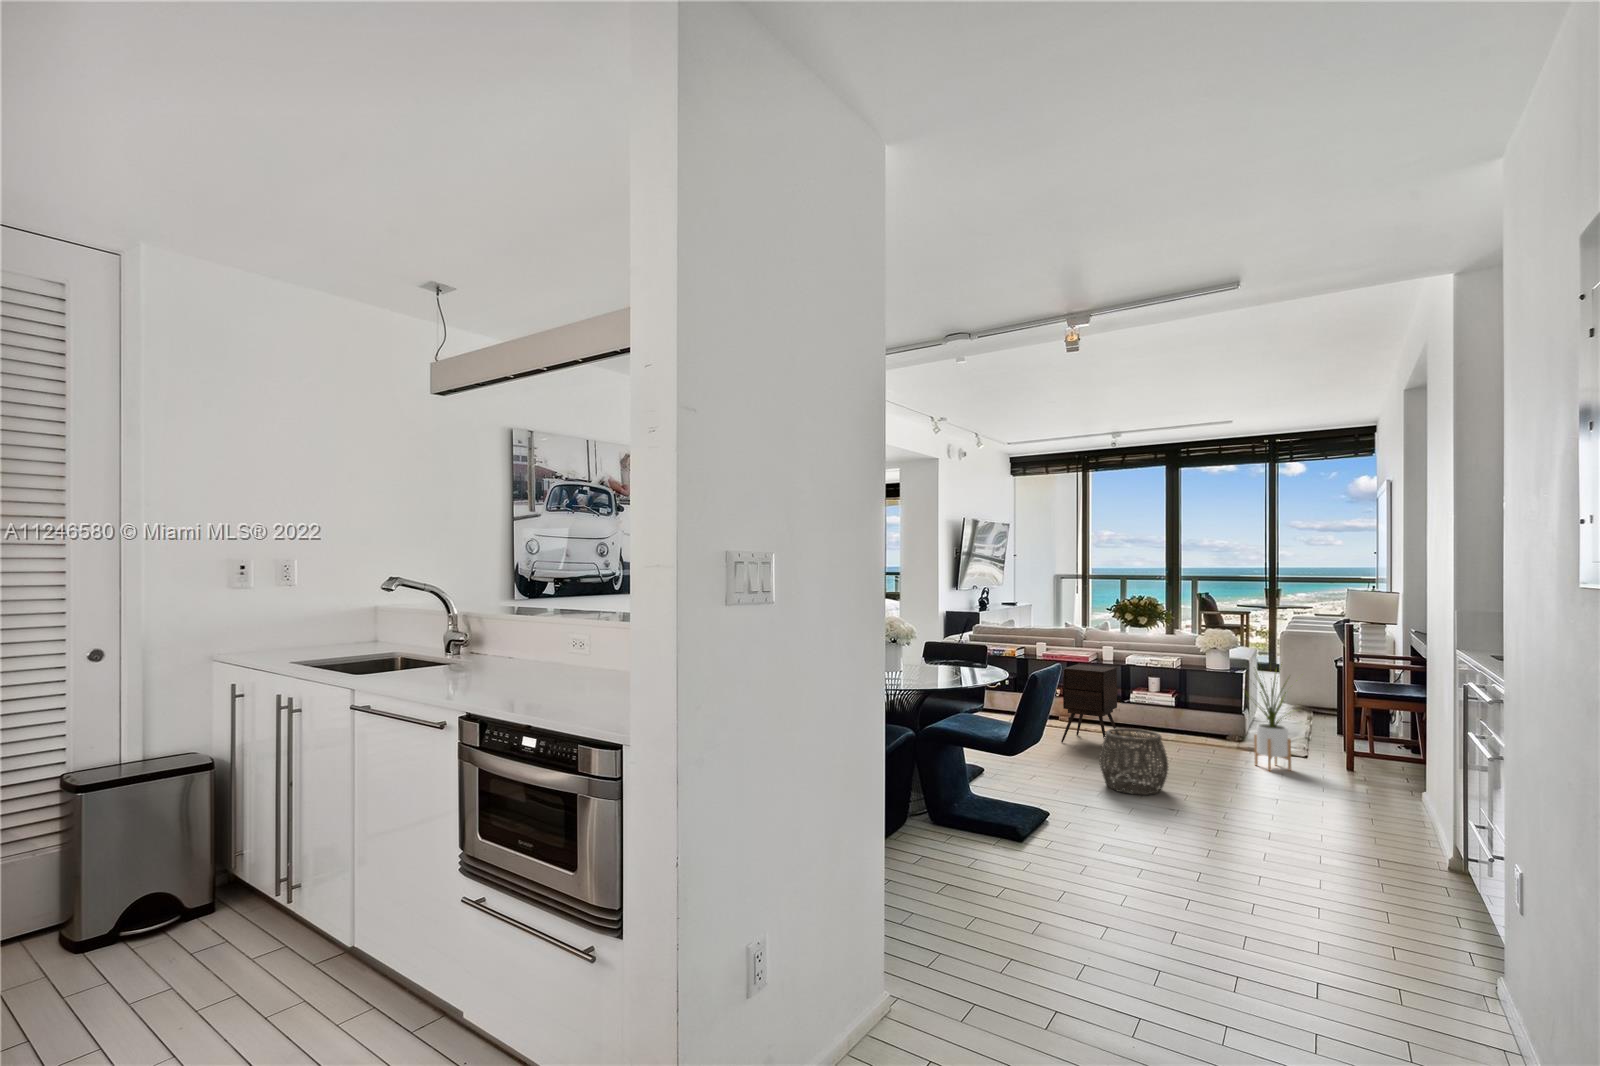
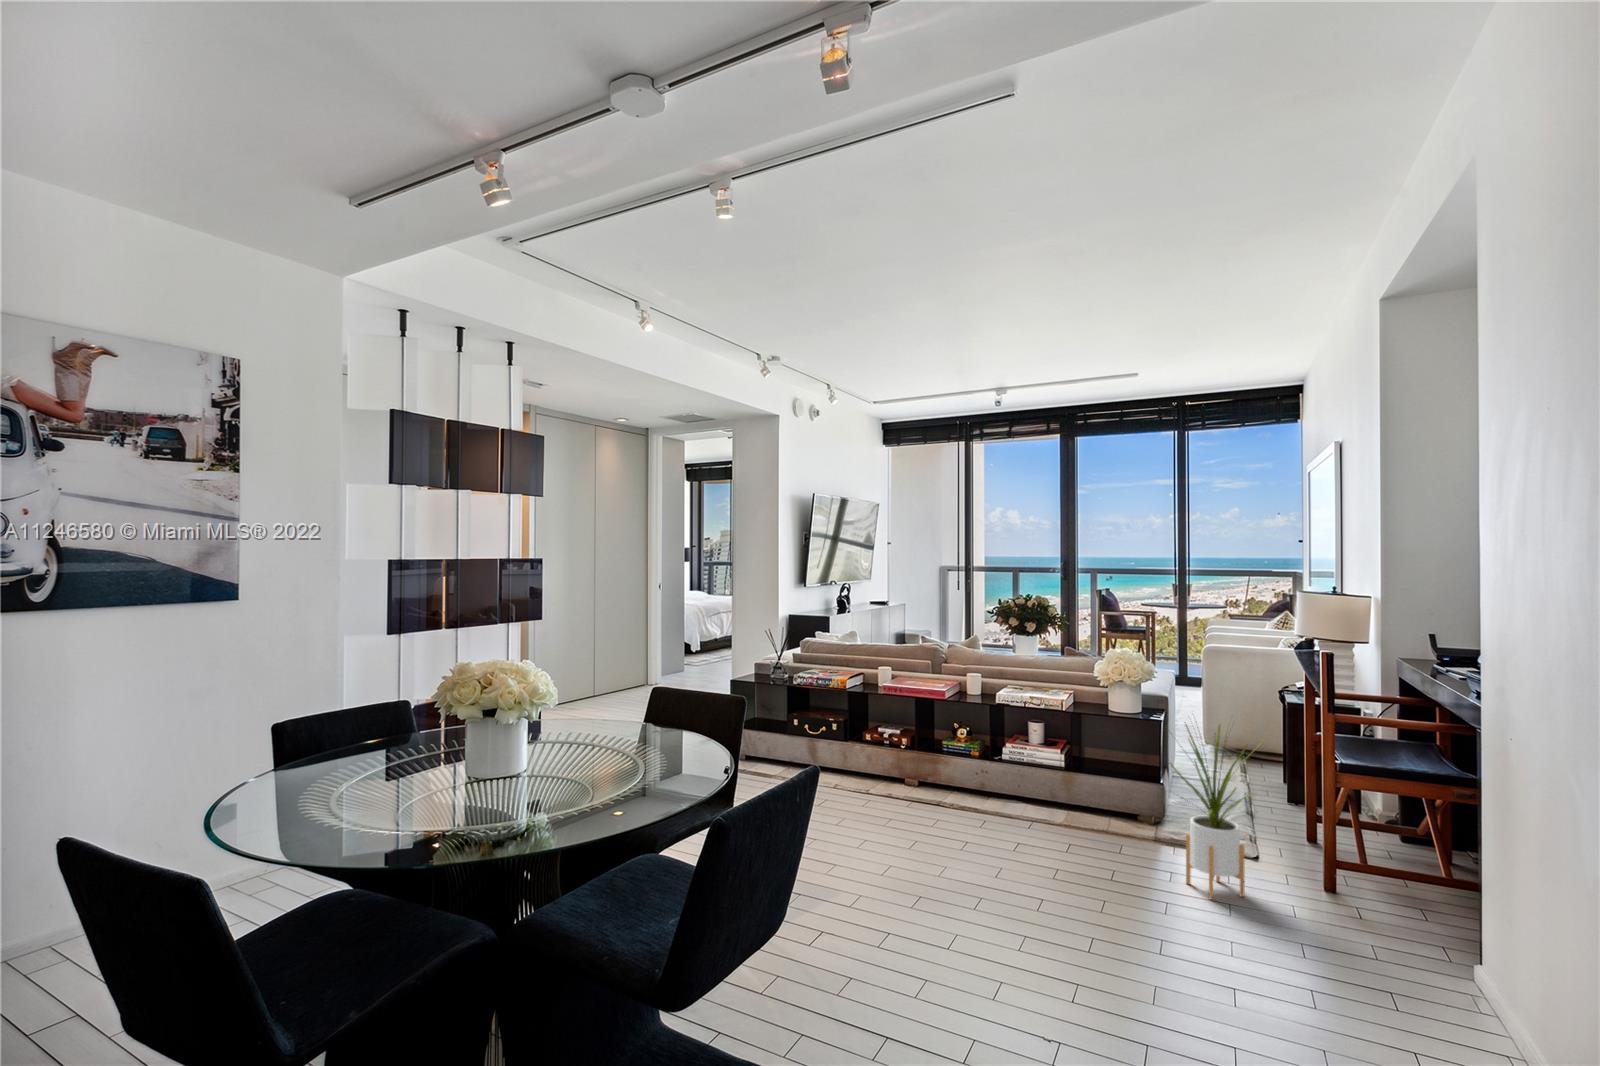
side table: present [1061,664,1117,743] -> none [895,708,986,848]
woven basket: present [1099,728,1168,795] -> none [928,851,1049,994]

